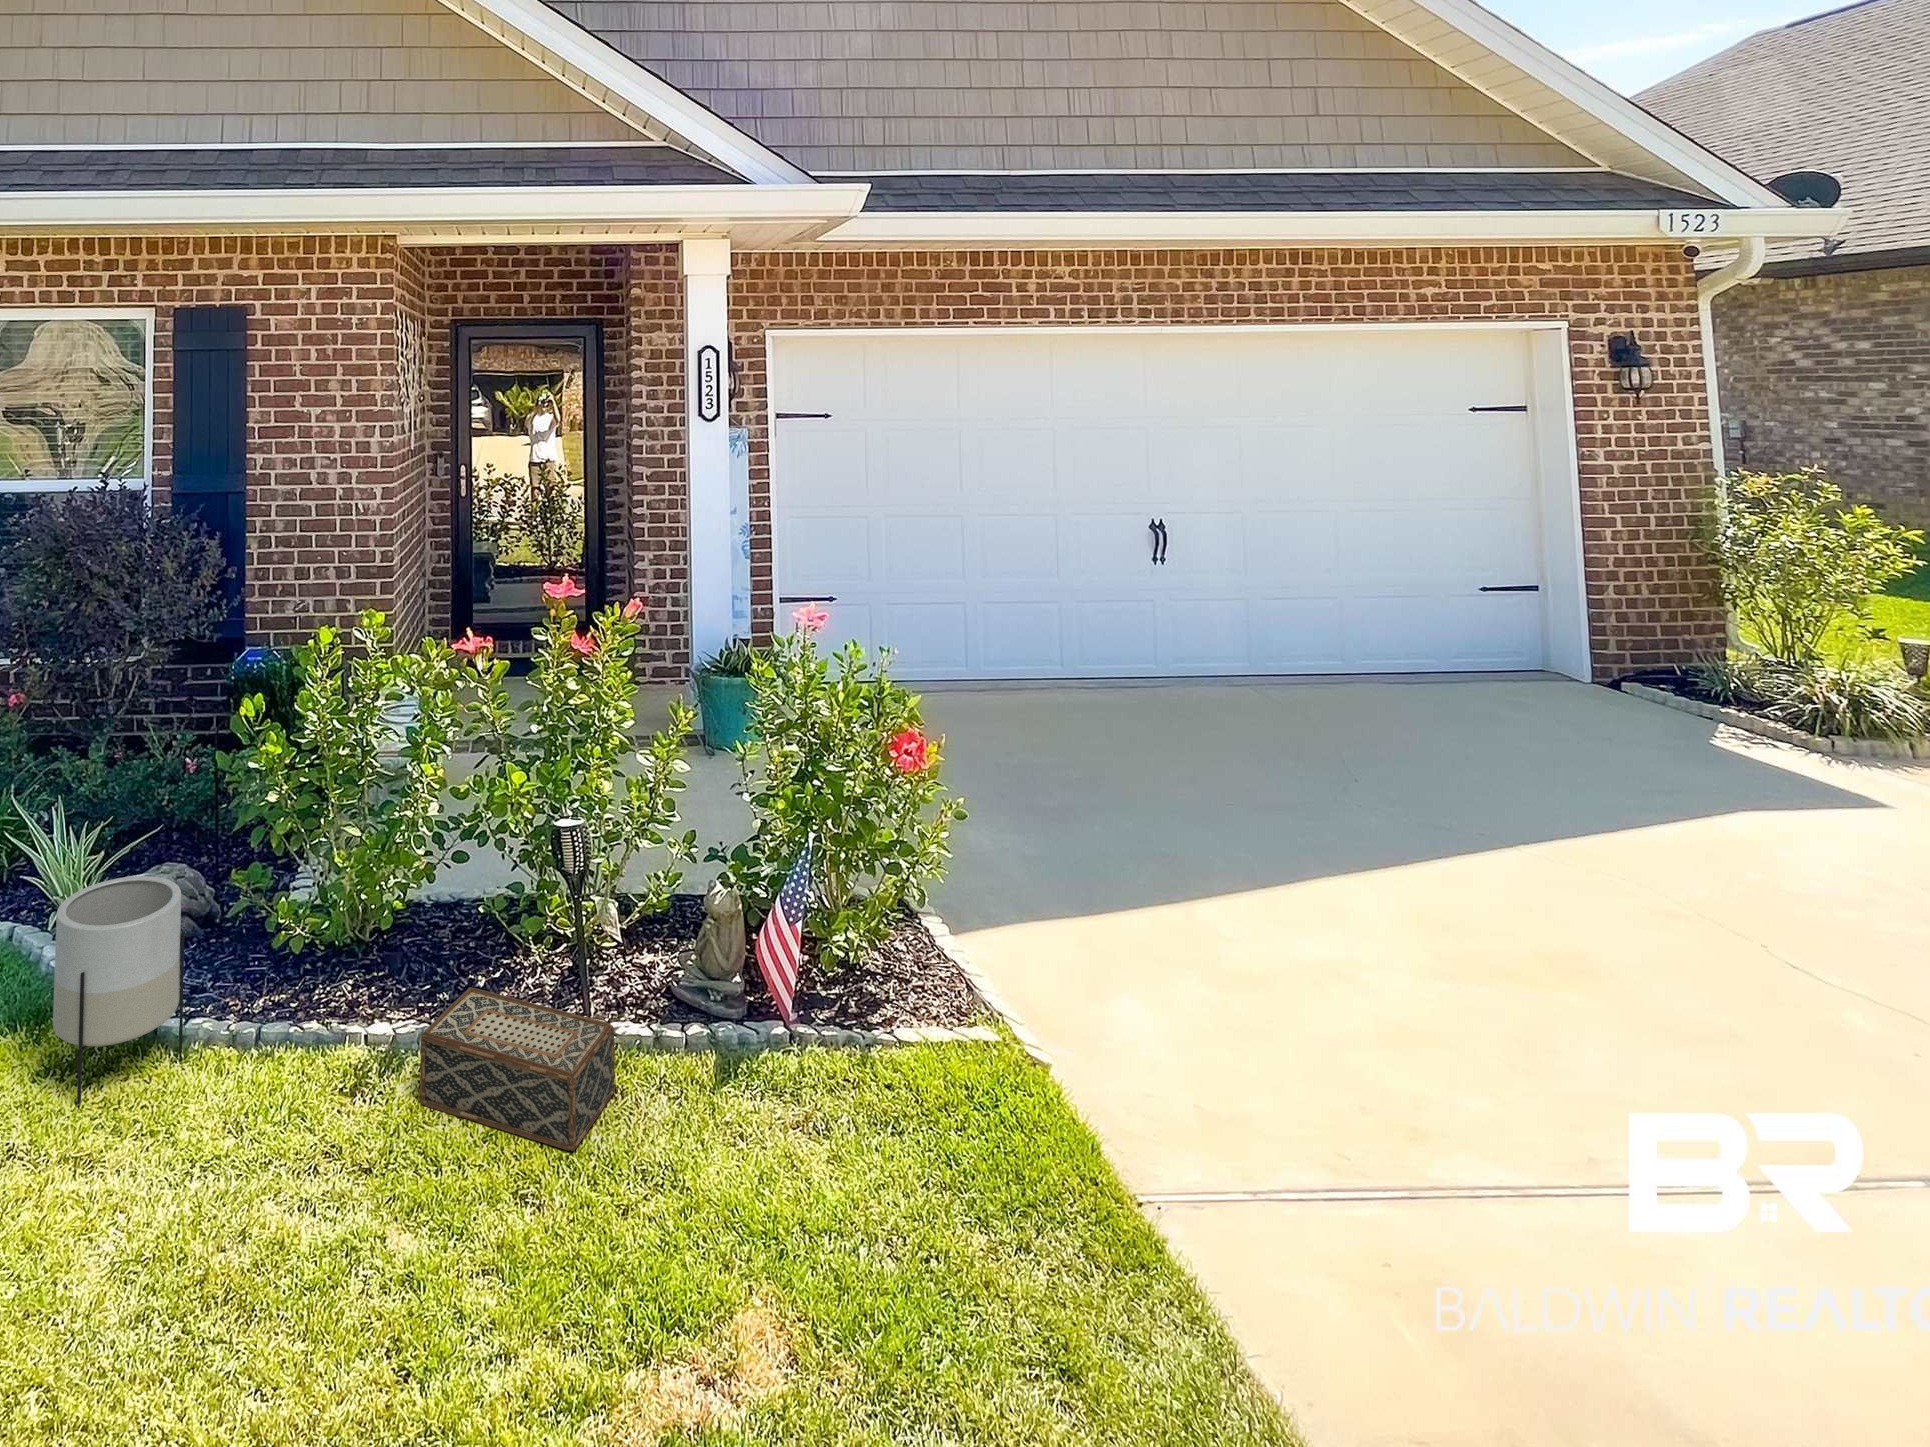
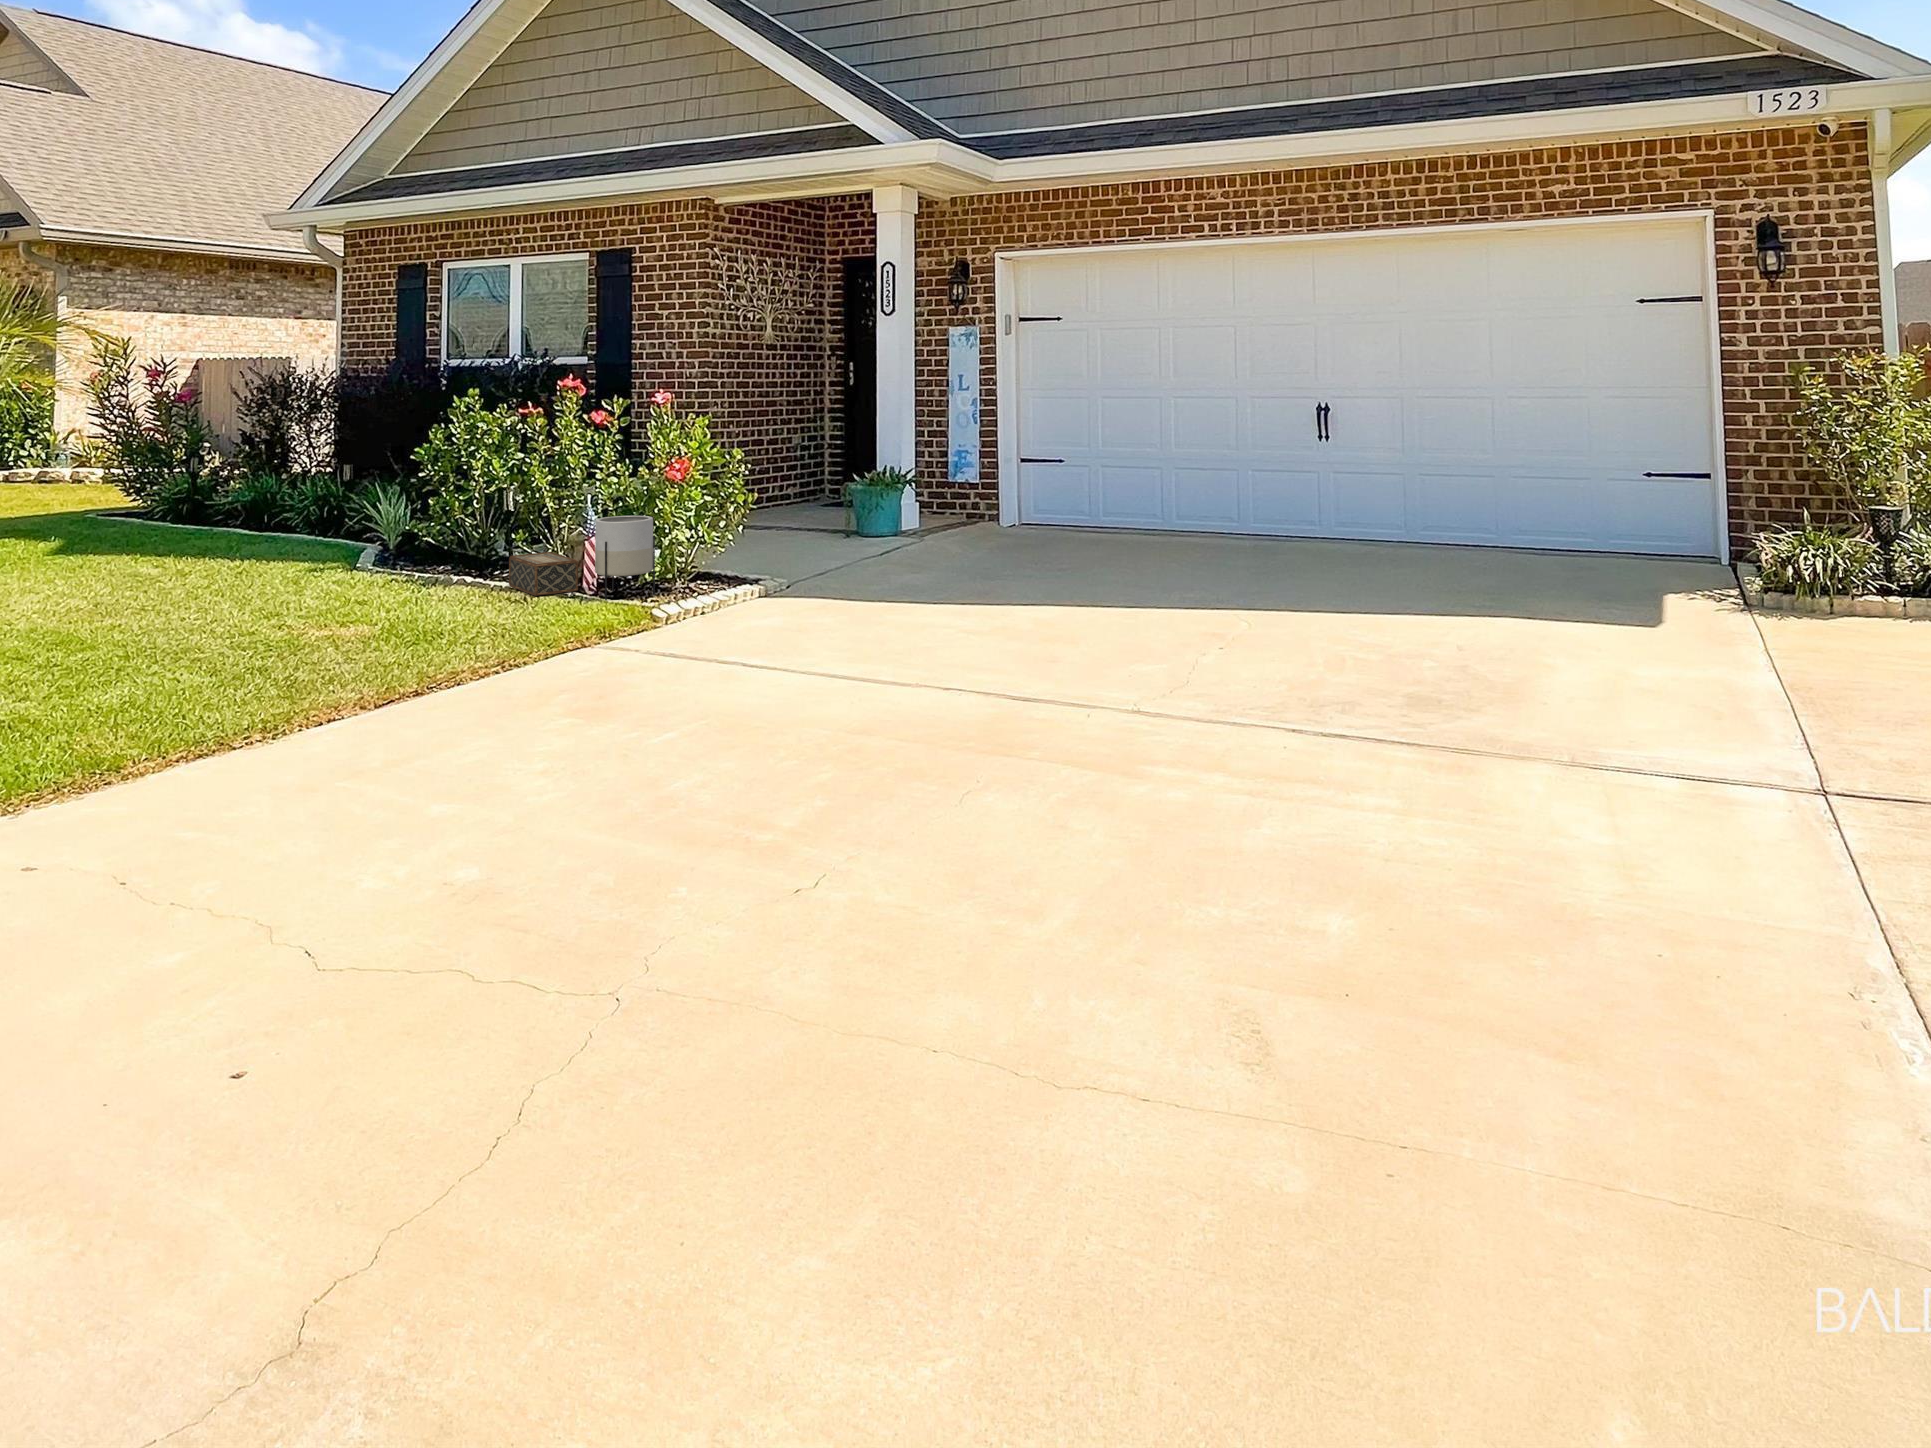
planter: present [53,876,185,1104] -> present [595,516,655,600]

